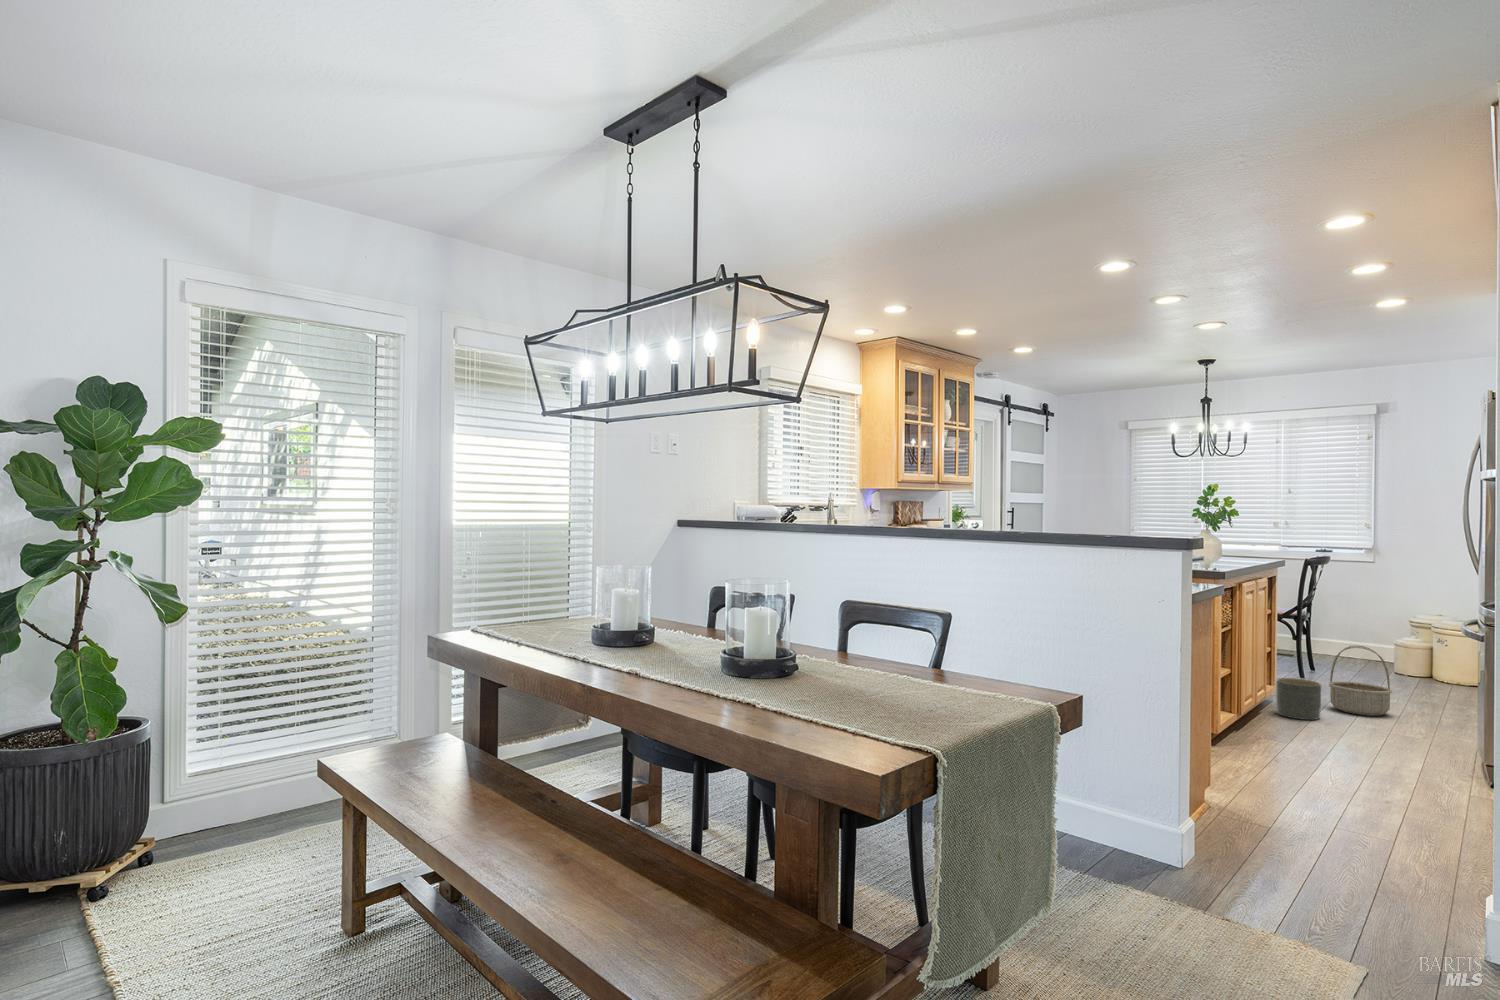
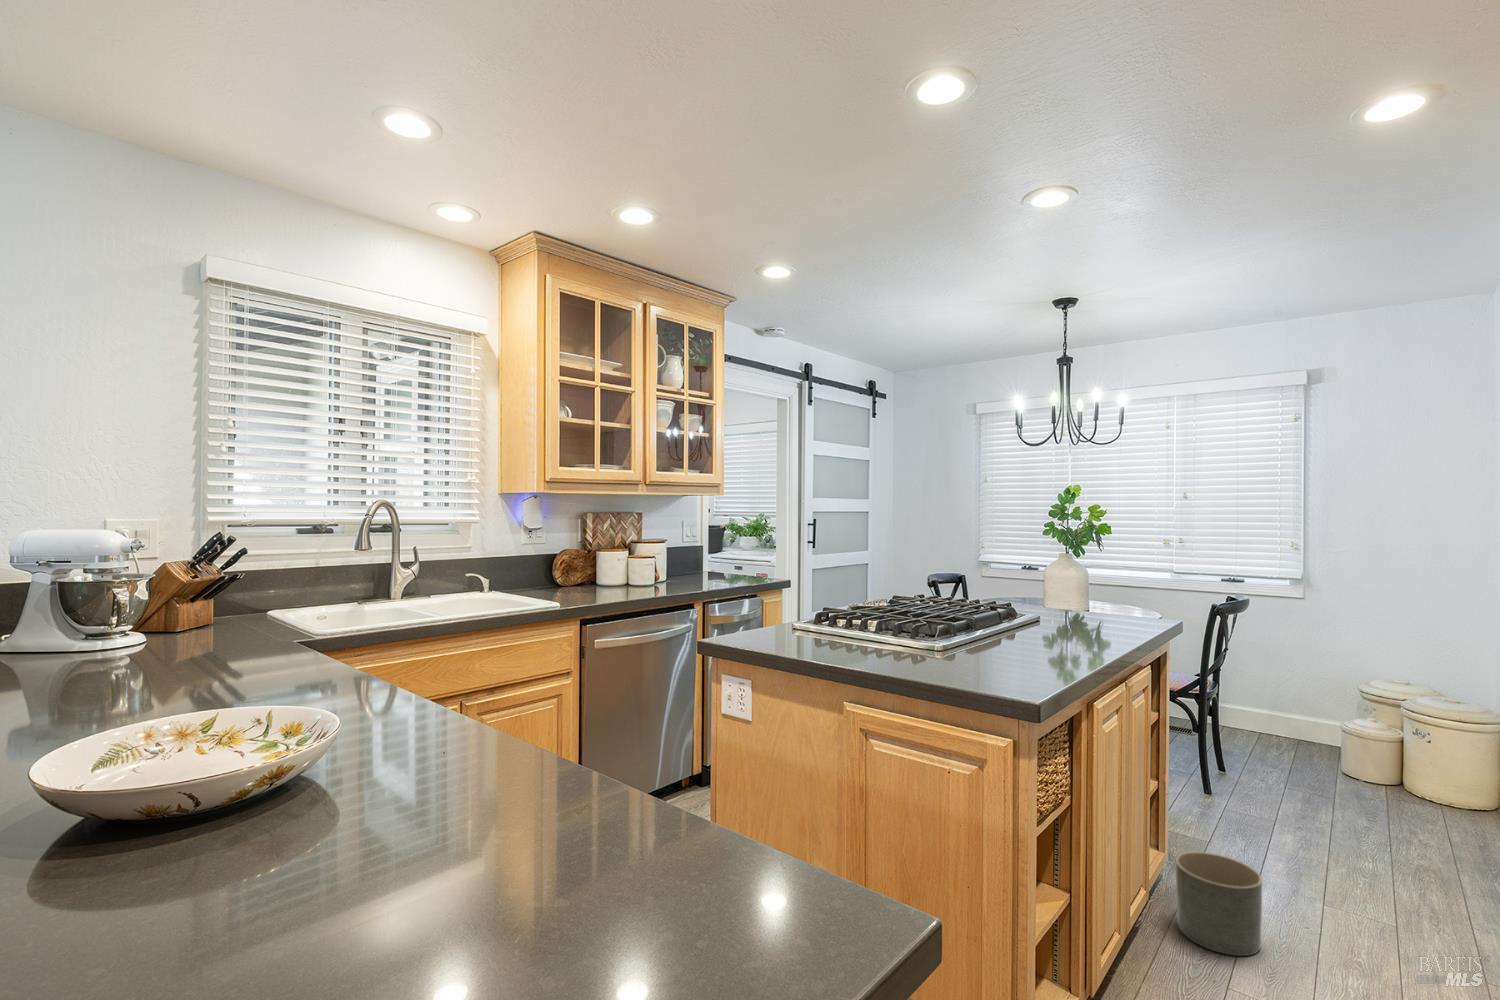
basket: present [1329,646,1392,716] -> none [1267,786,1390,930]

